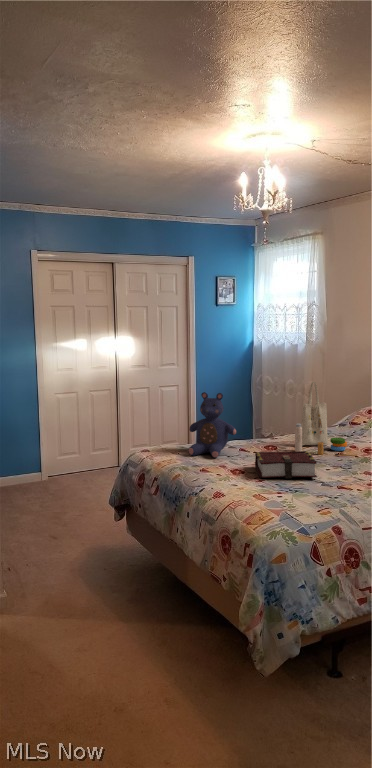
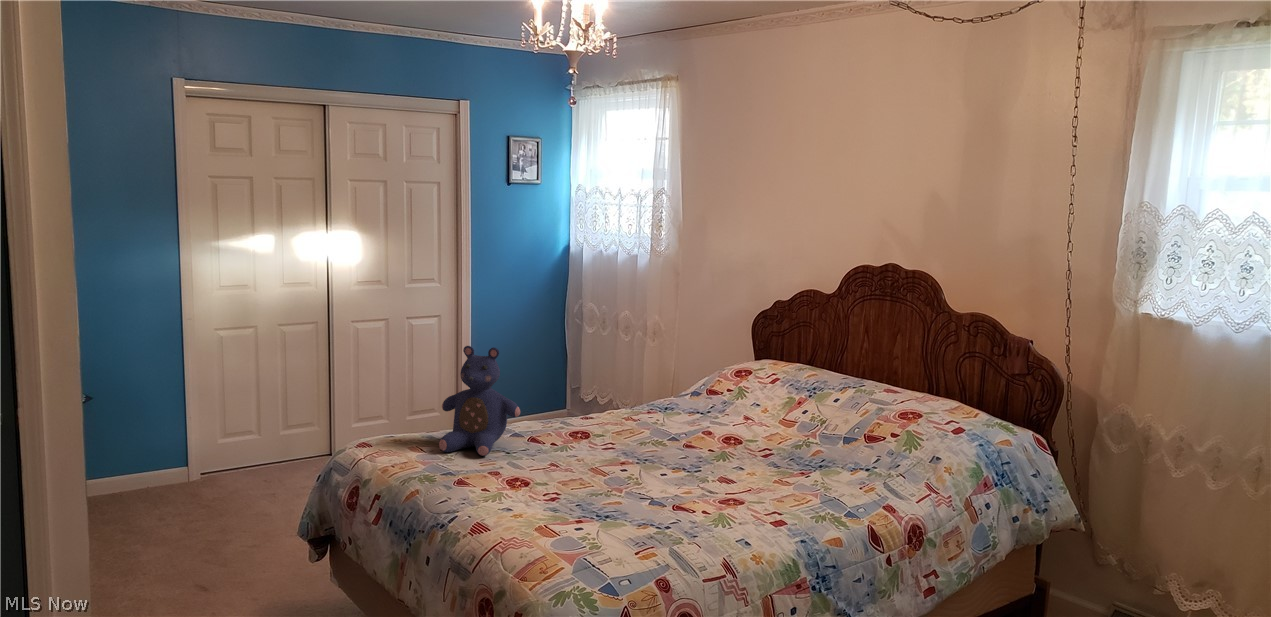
tote bag: present [295,382,357,456] -> none [617,329,714,451]
book: present [255,451,317,478] -> none [547,447,643,494]

